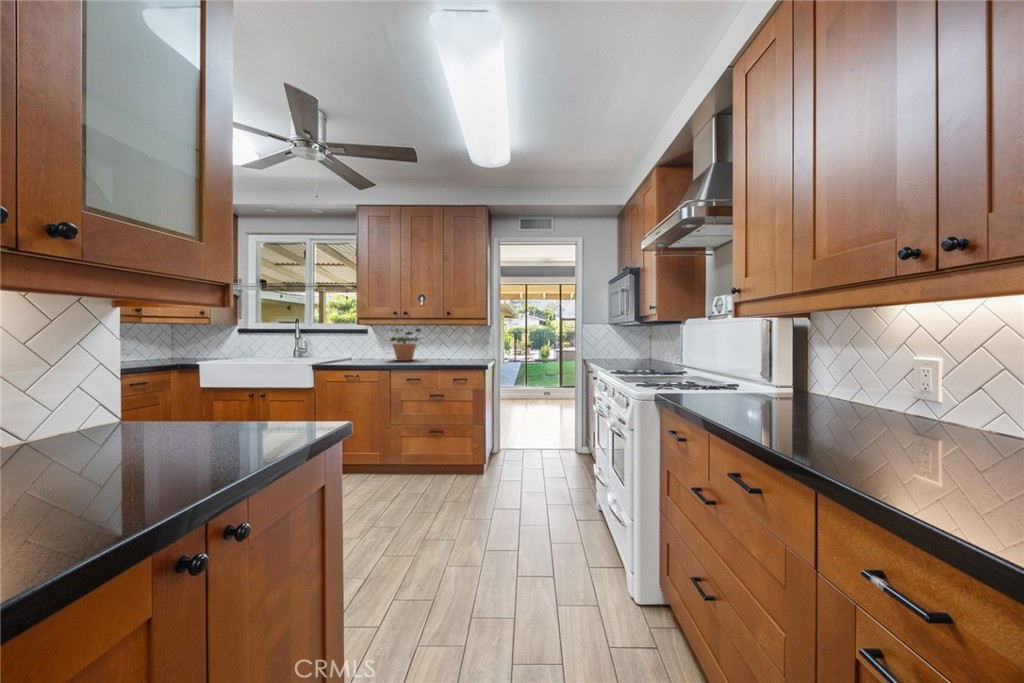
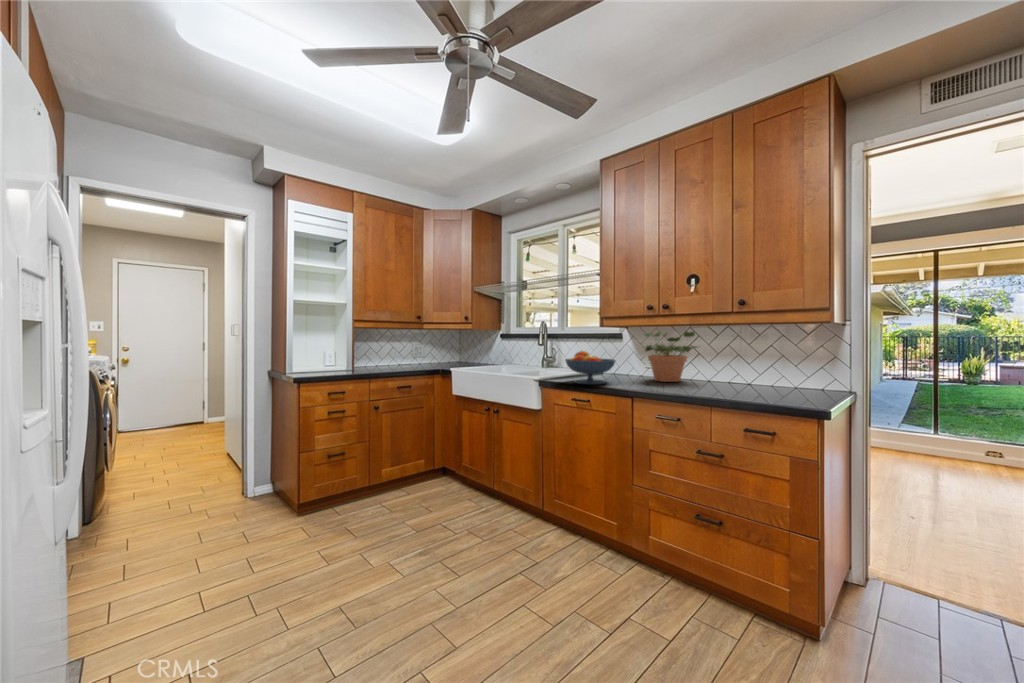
fruit bowl: none [336,342,374,364] -> present [565,351,615,384]

